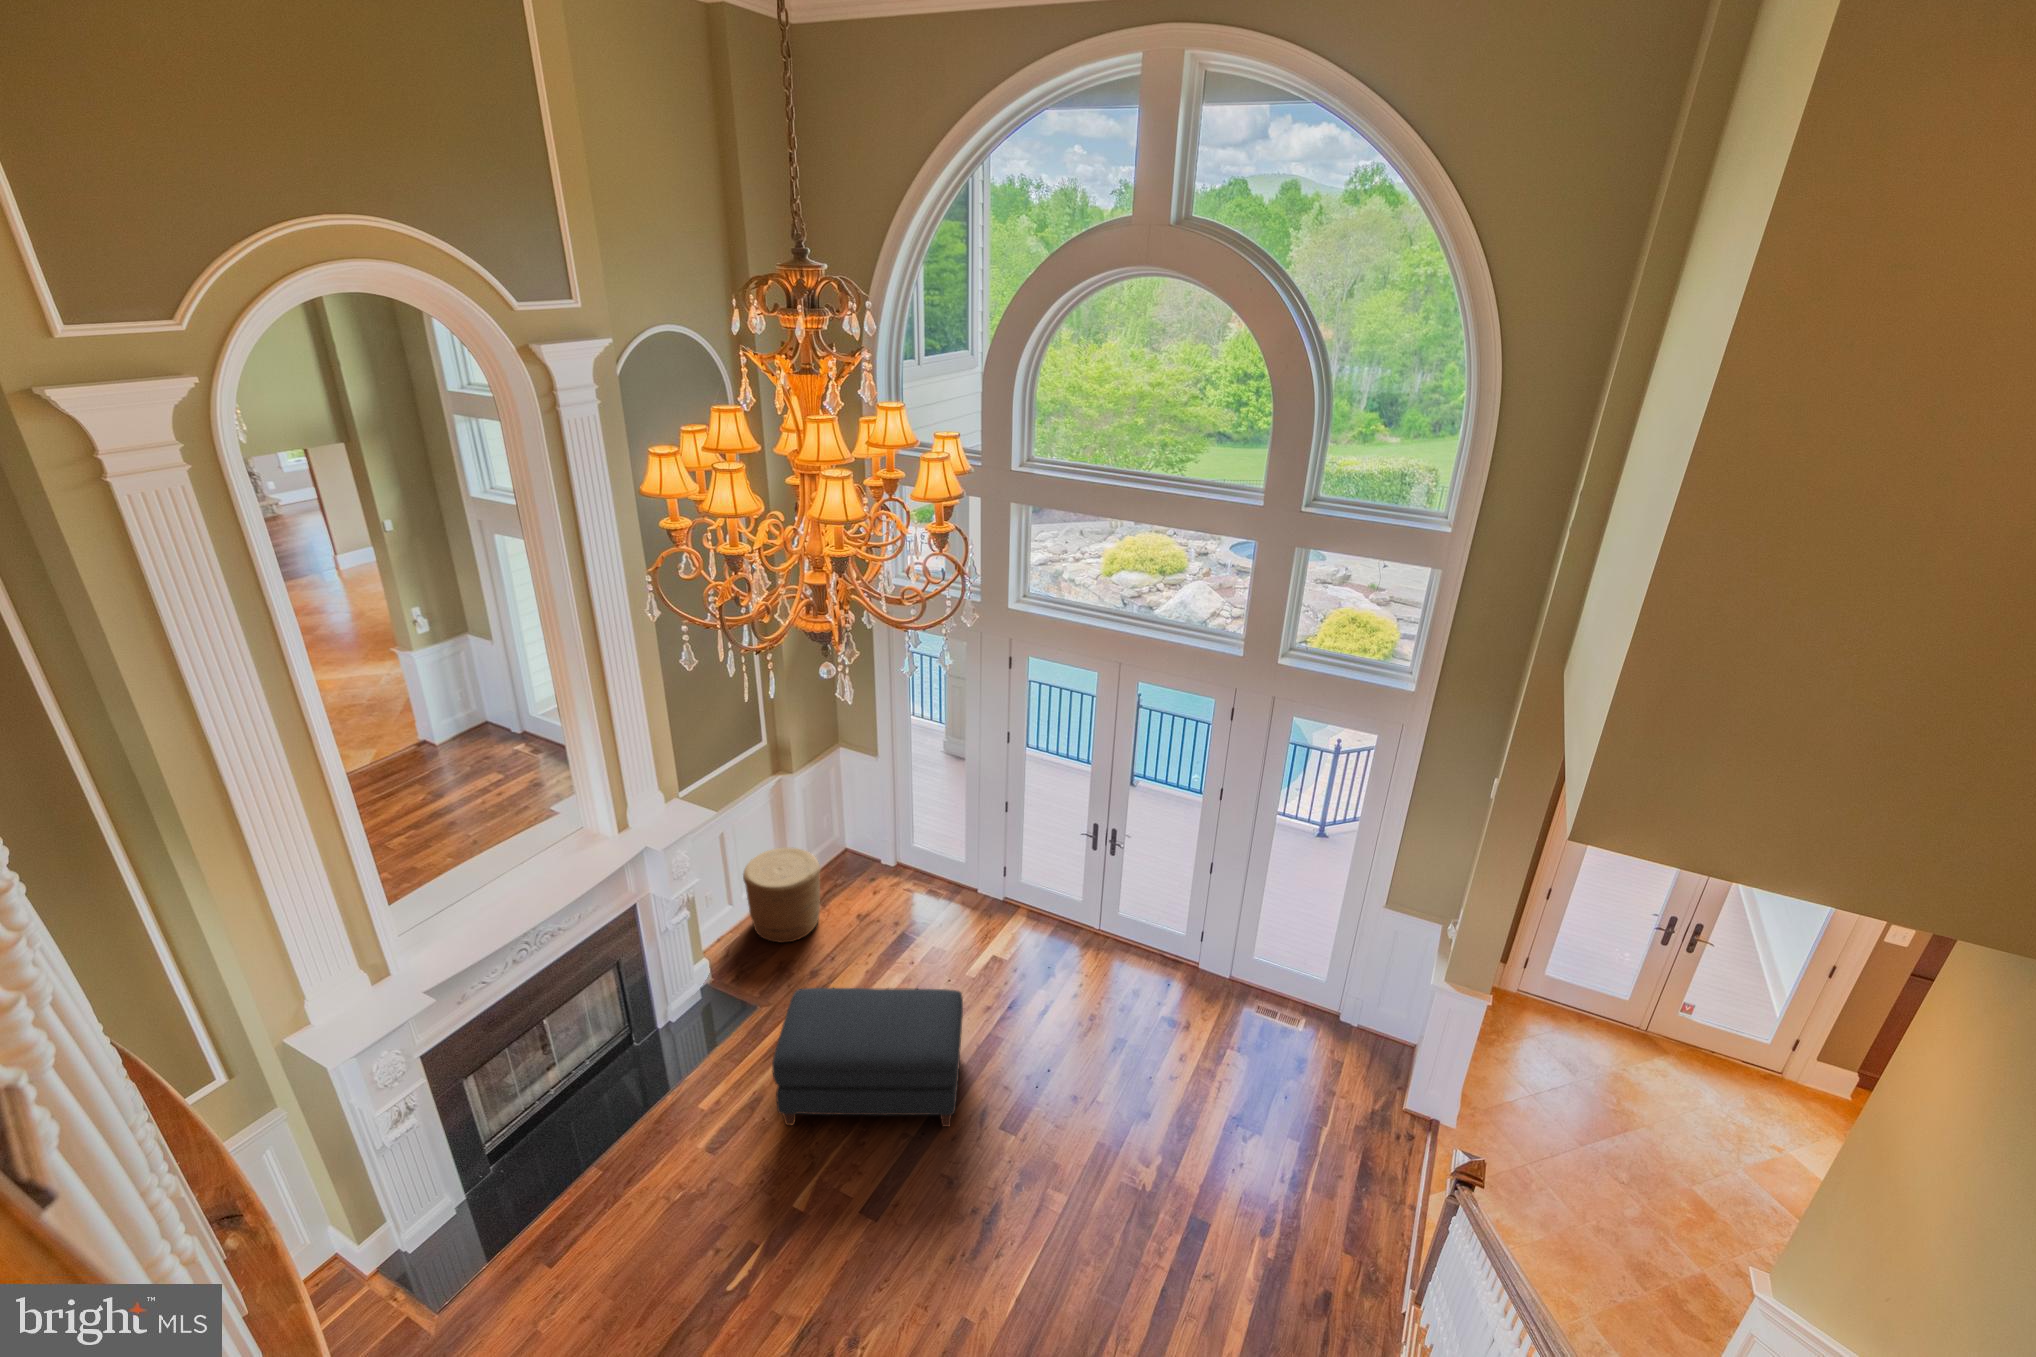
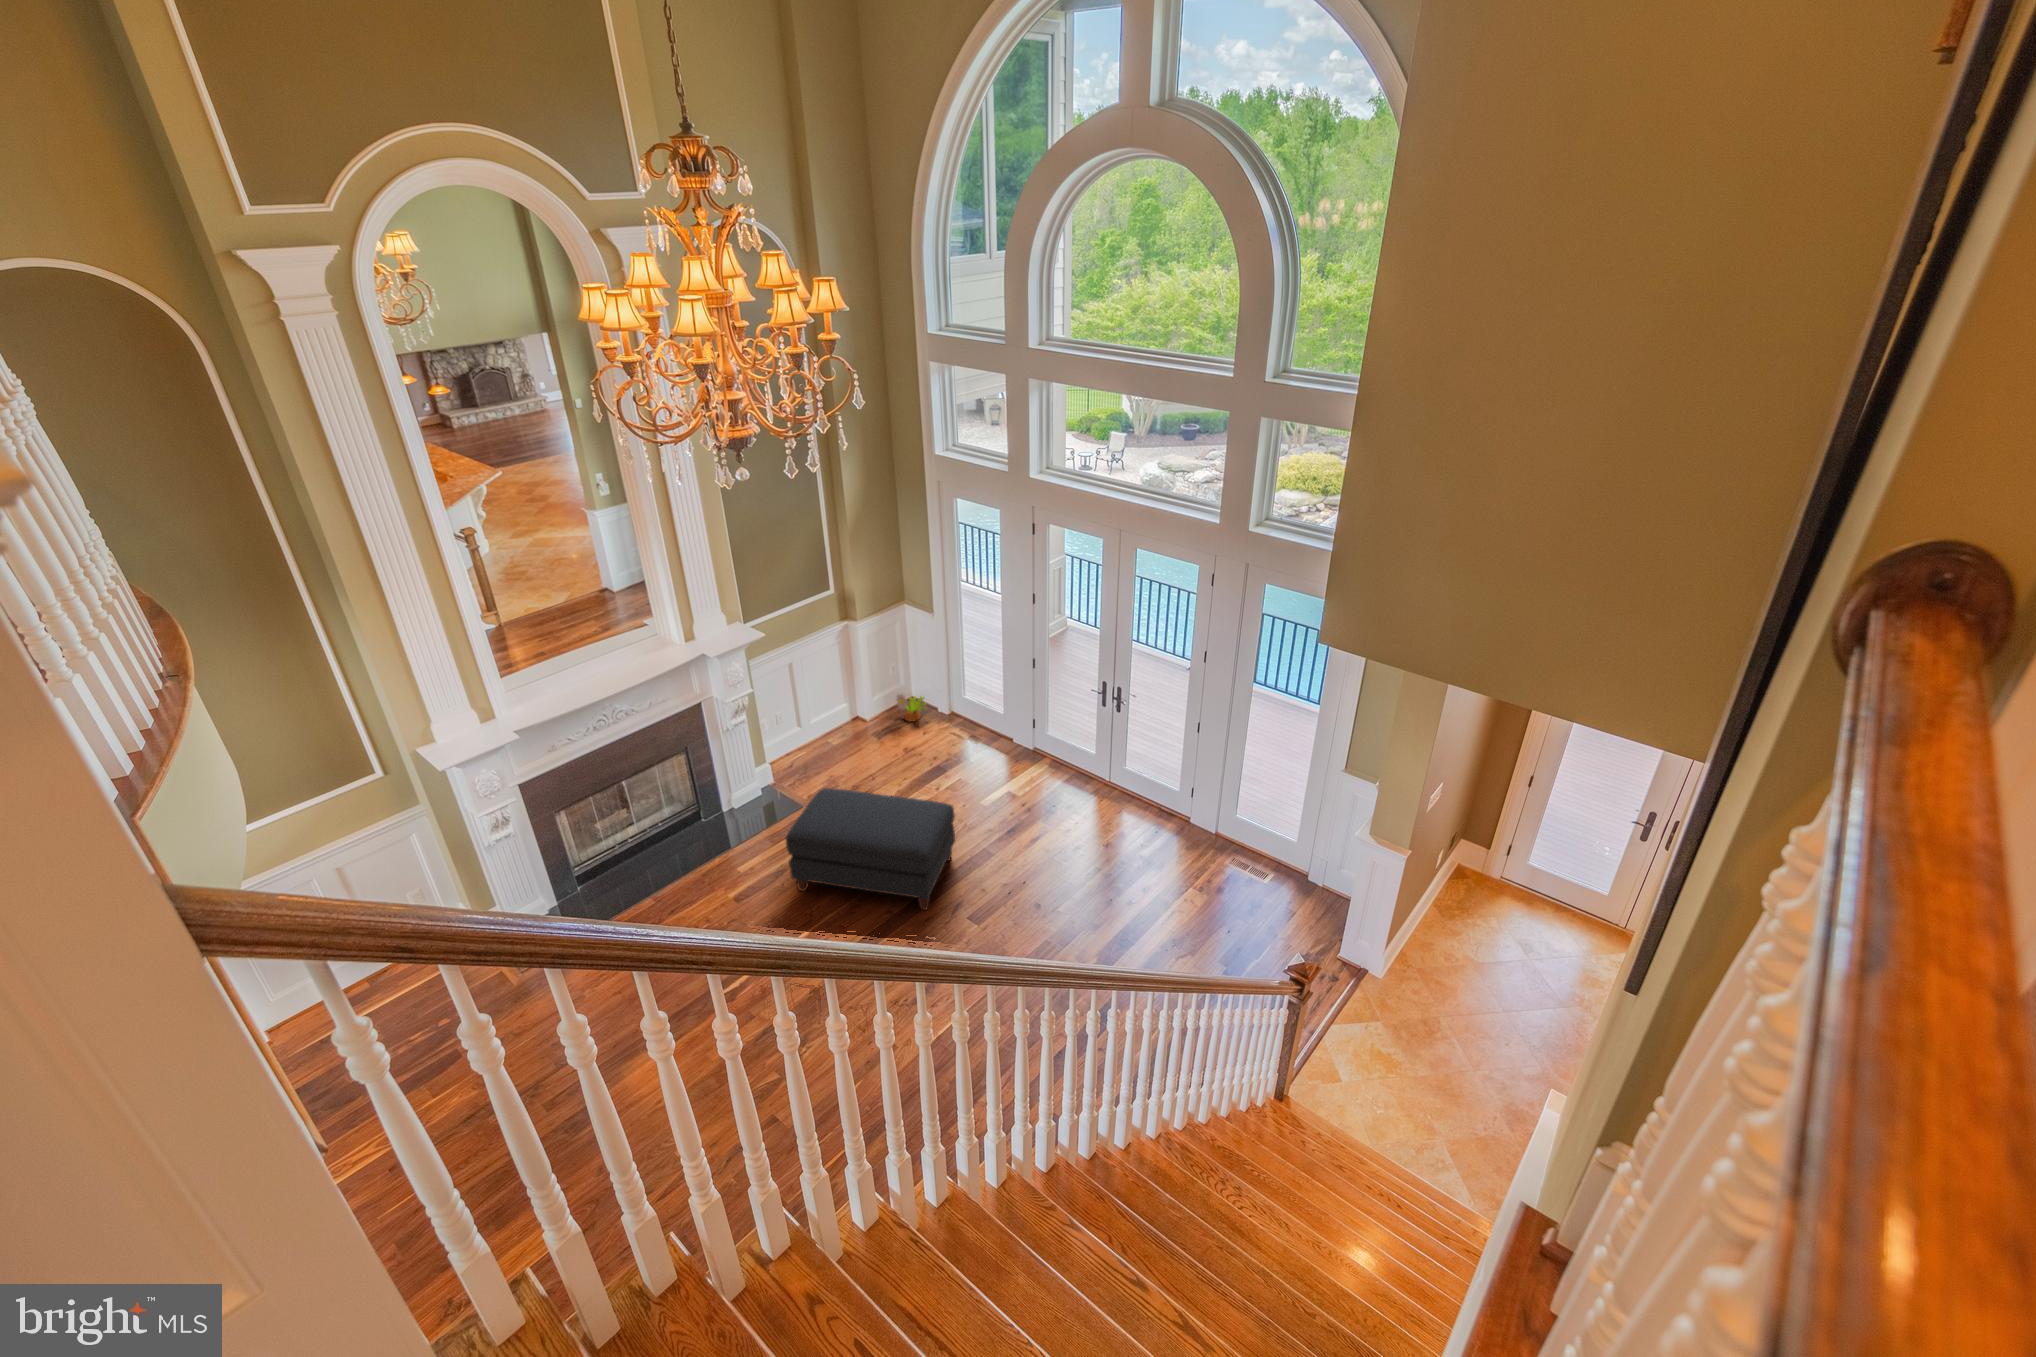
decorative plant: none [836,847,874,879] -> present [896,694,926,721]
woven basket: present [743,848,820,943] -> none [806,684,872,763]

